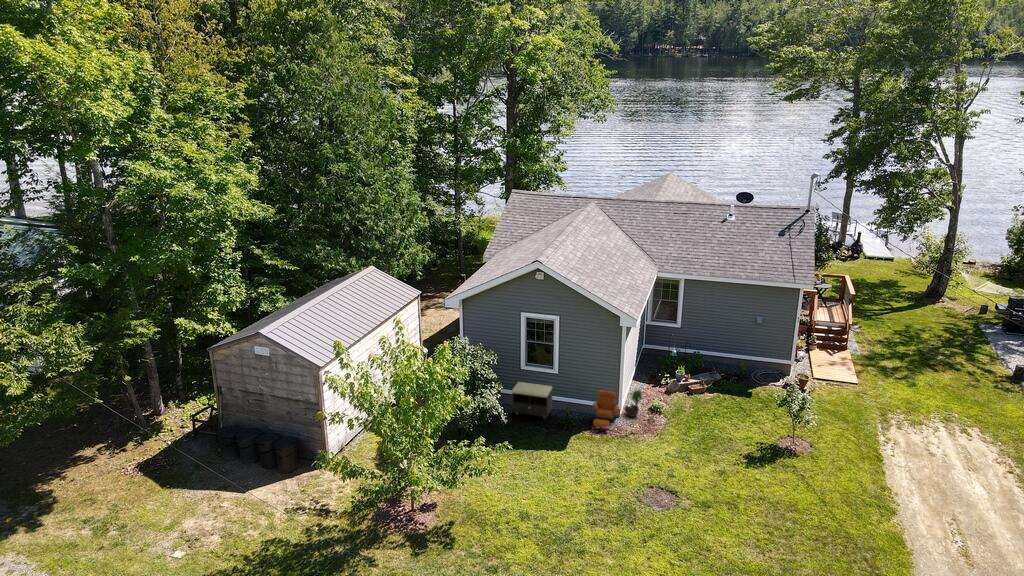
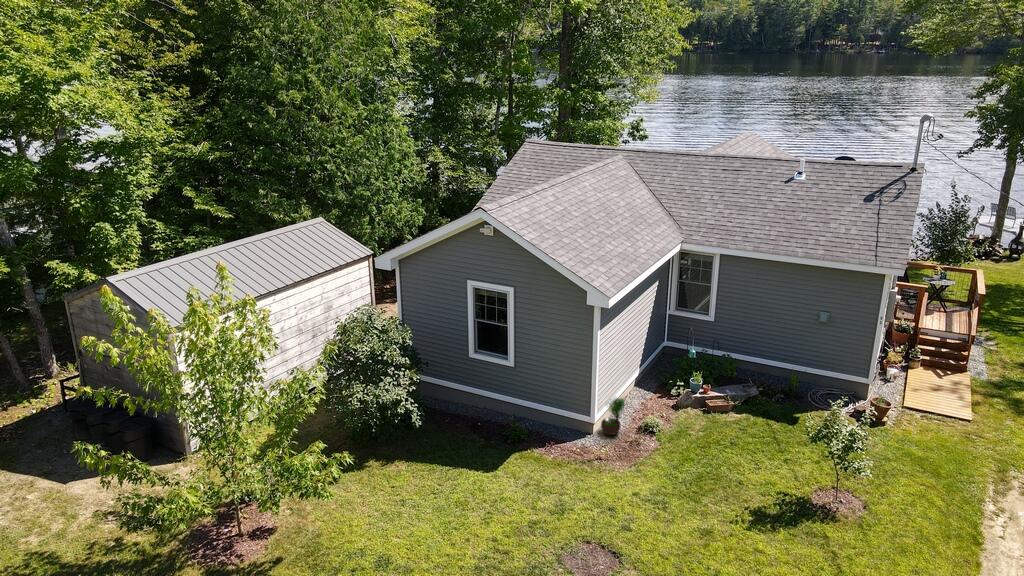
storage bench: present [512,382,552,418] -> none [450,374,507,426]
lounge chair: present [593,390,619,434] -> none [546,394,589,456]

